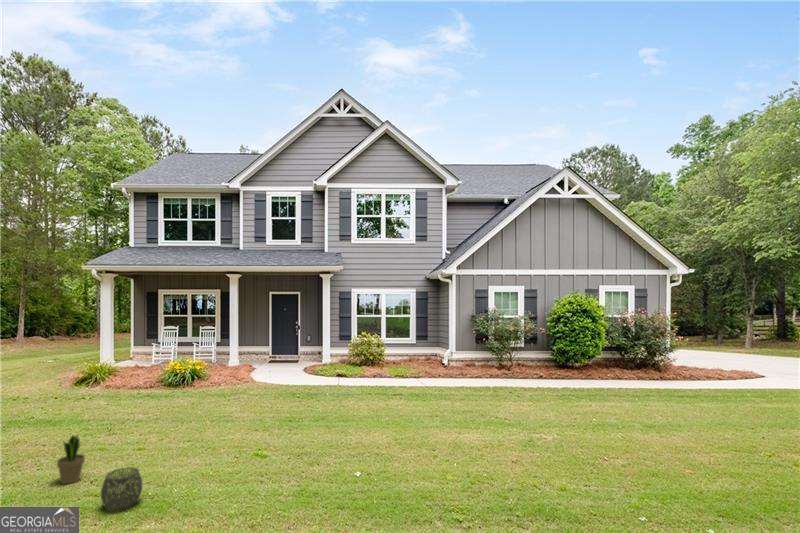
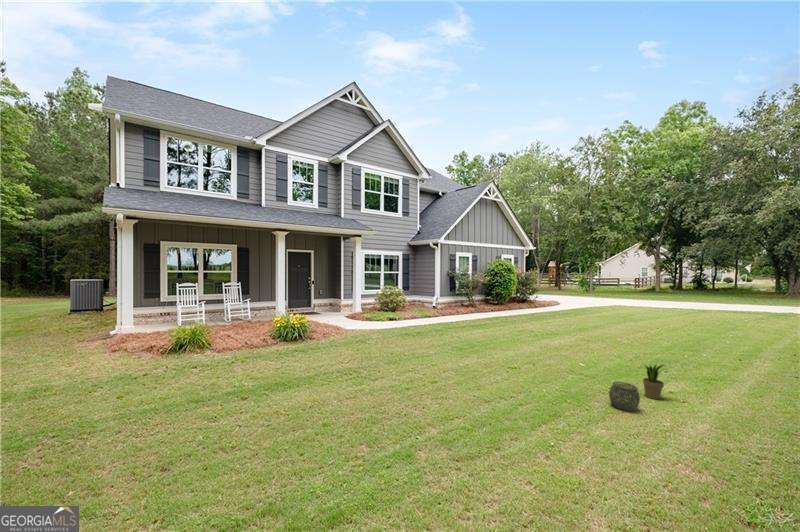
potted plant: present [57,436,85,484] -> present [643,365,664,399]

